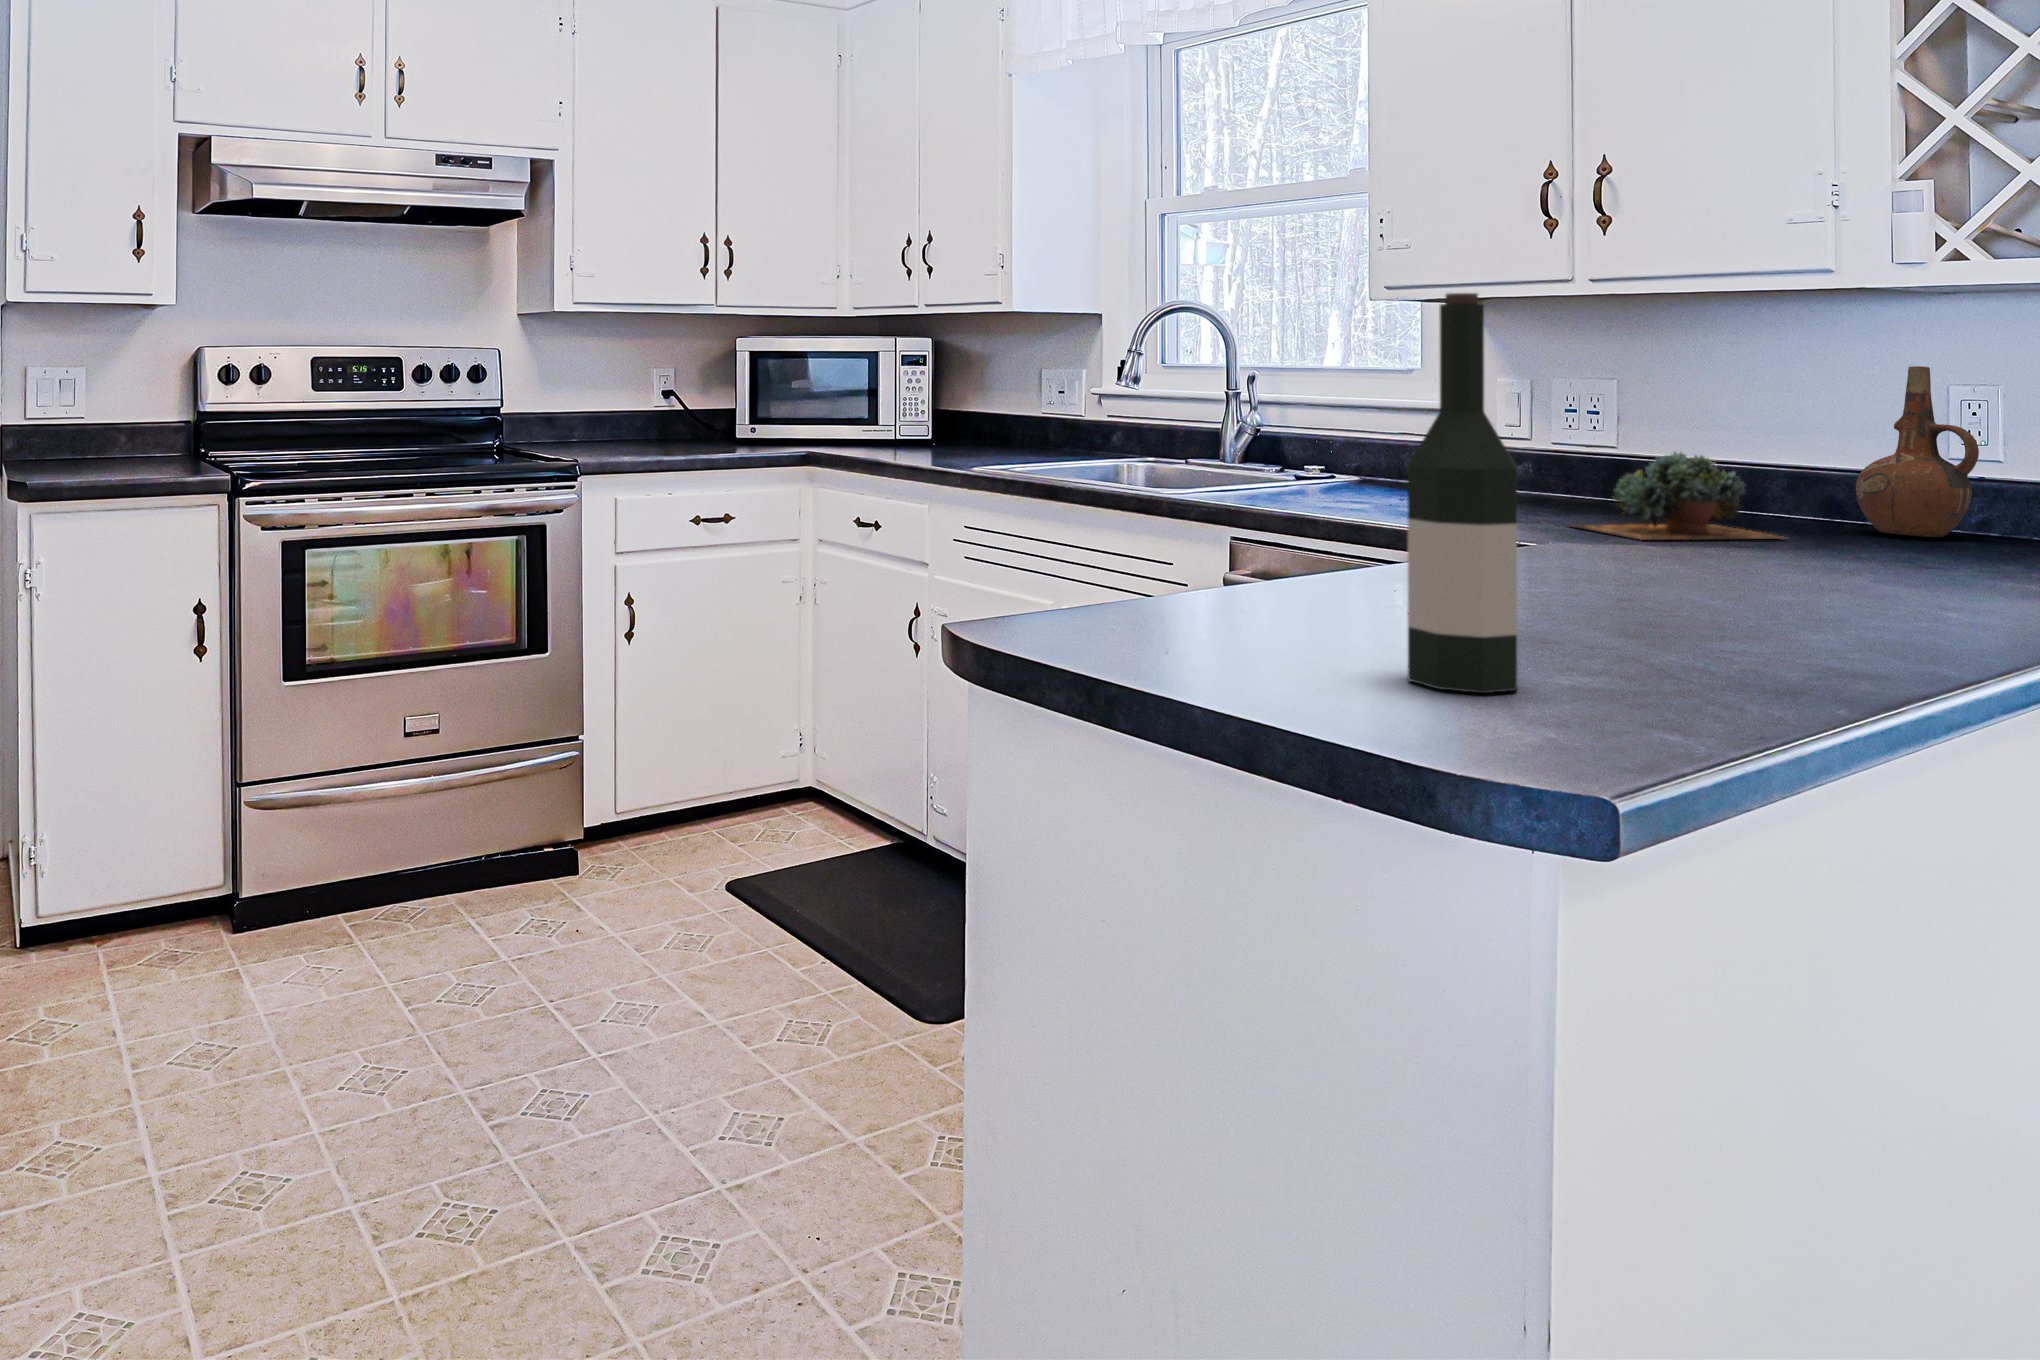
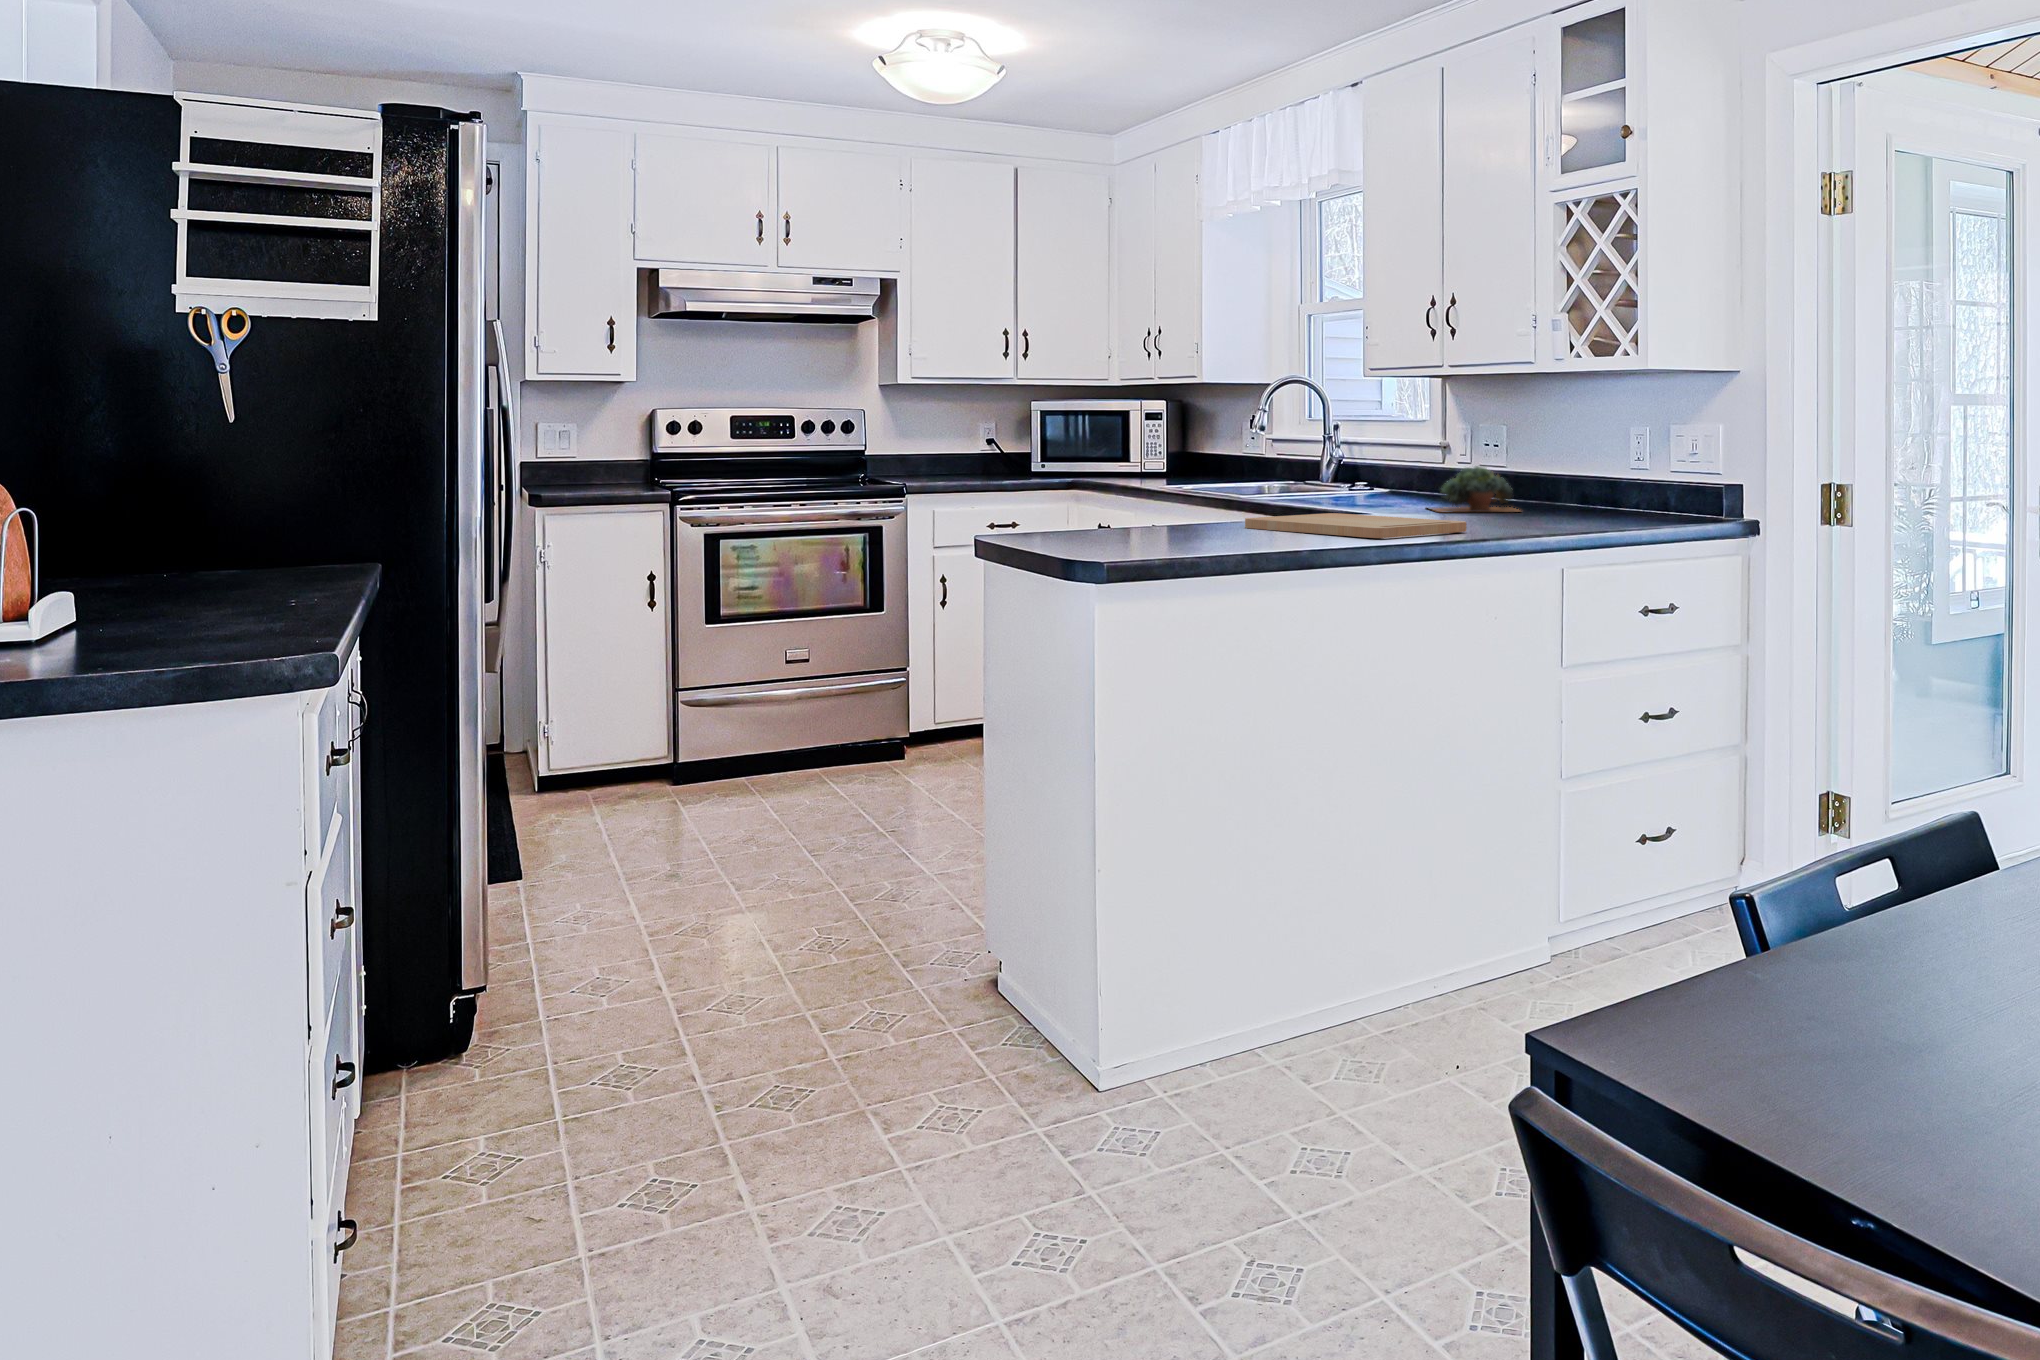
wine bottle: present [1407,293,1517,693] -> none [1129,388,1171,544]
ceramic pitcher: present [1856,366,1979,537] -> none [1579,418,1632,511]
cutting board: none [1459,557,2004,657] -> present [1245,513,1467,538]

